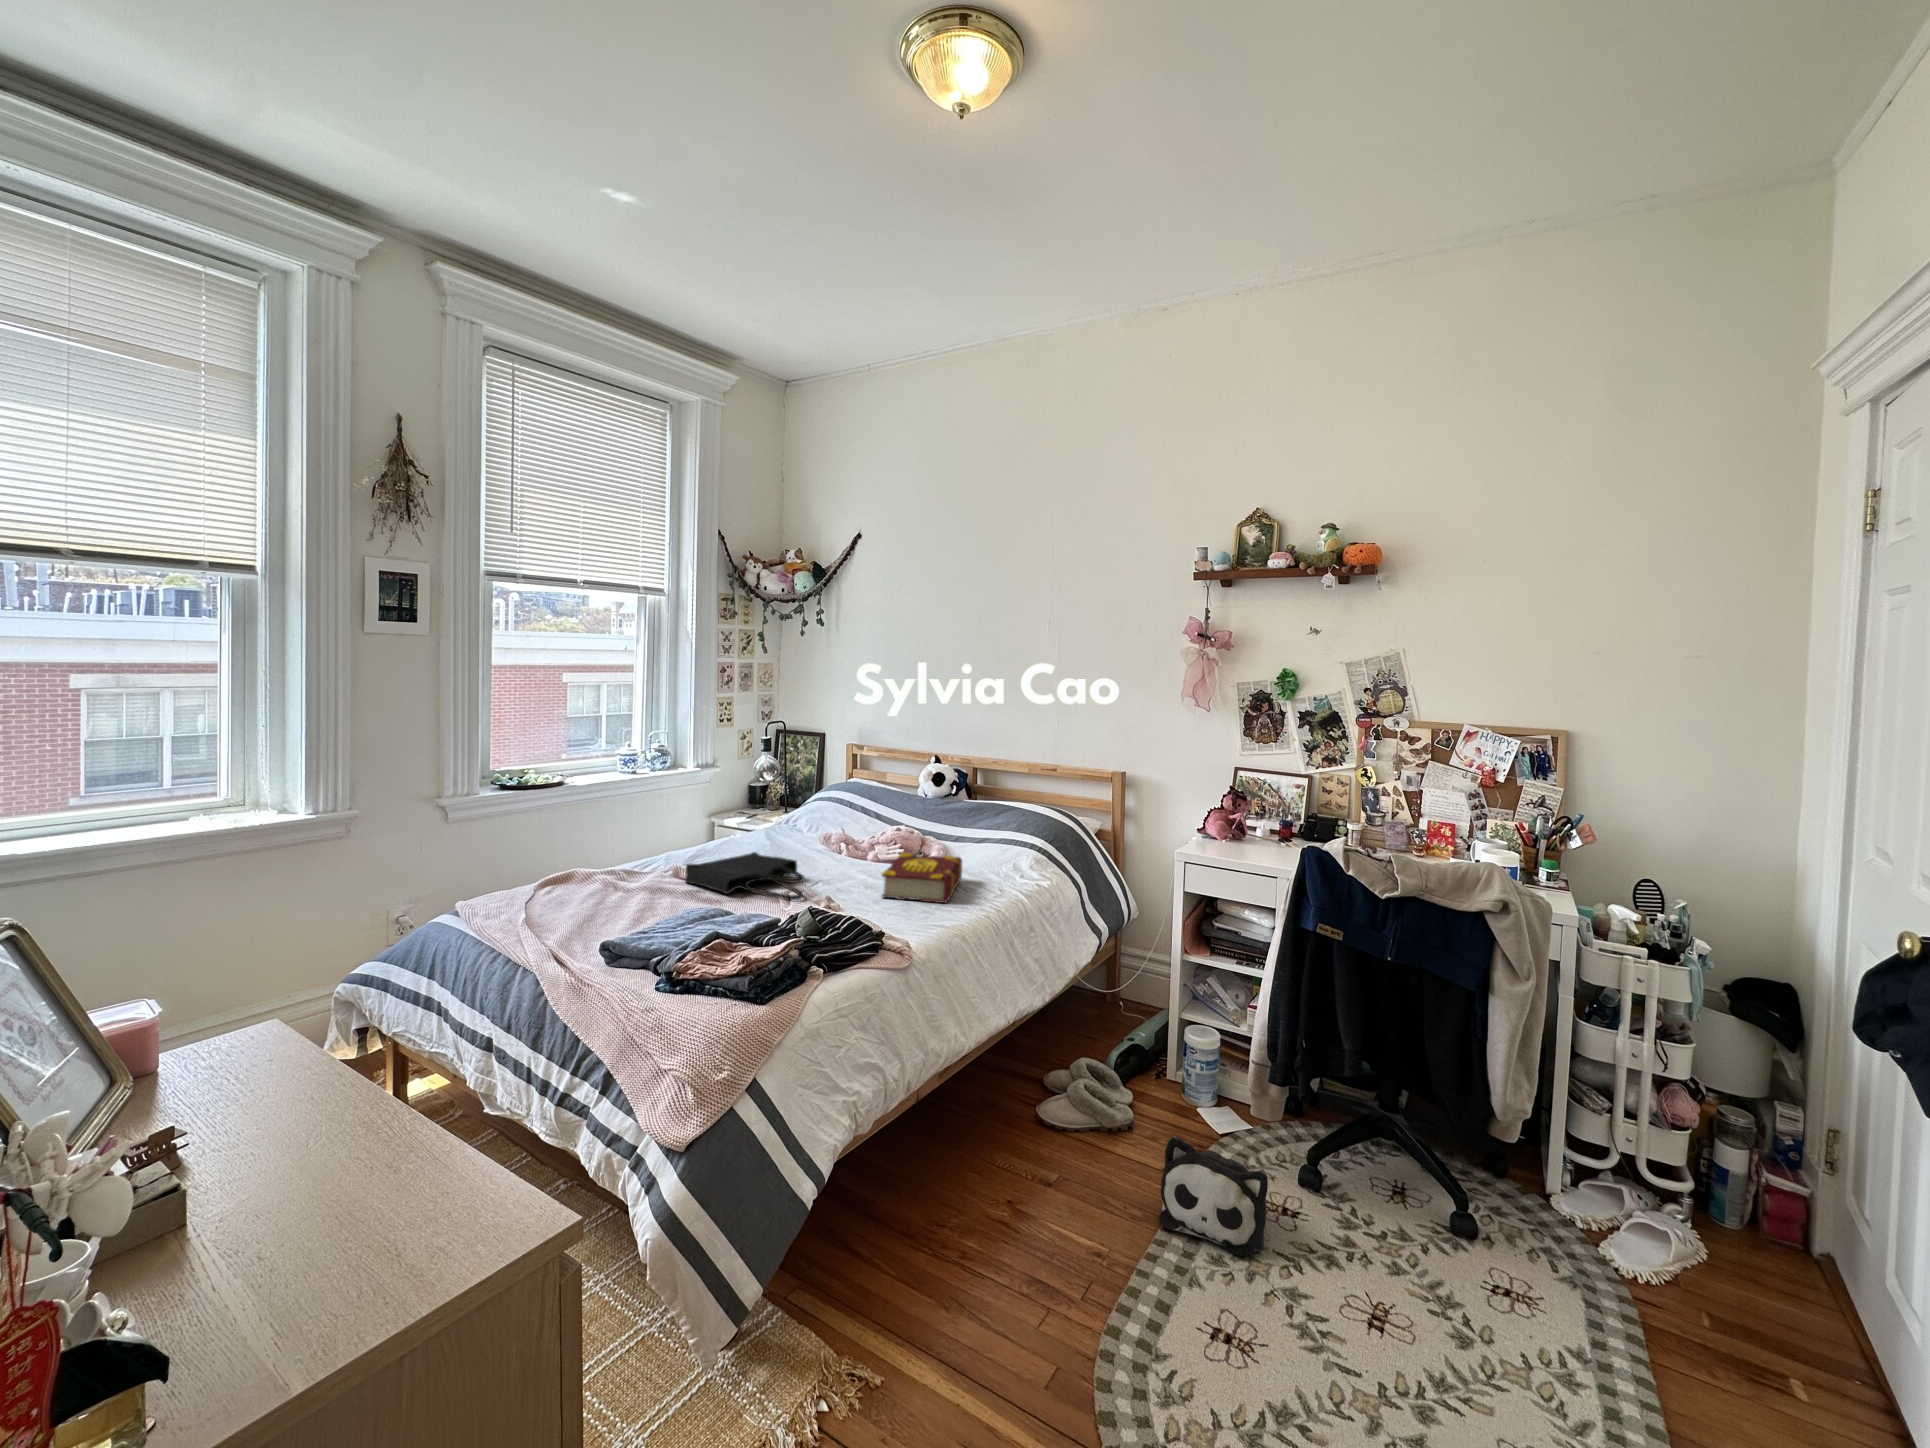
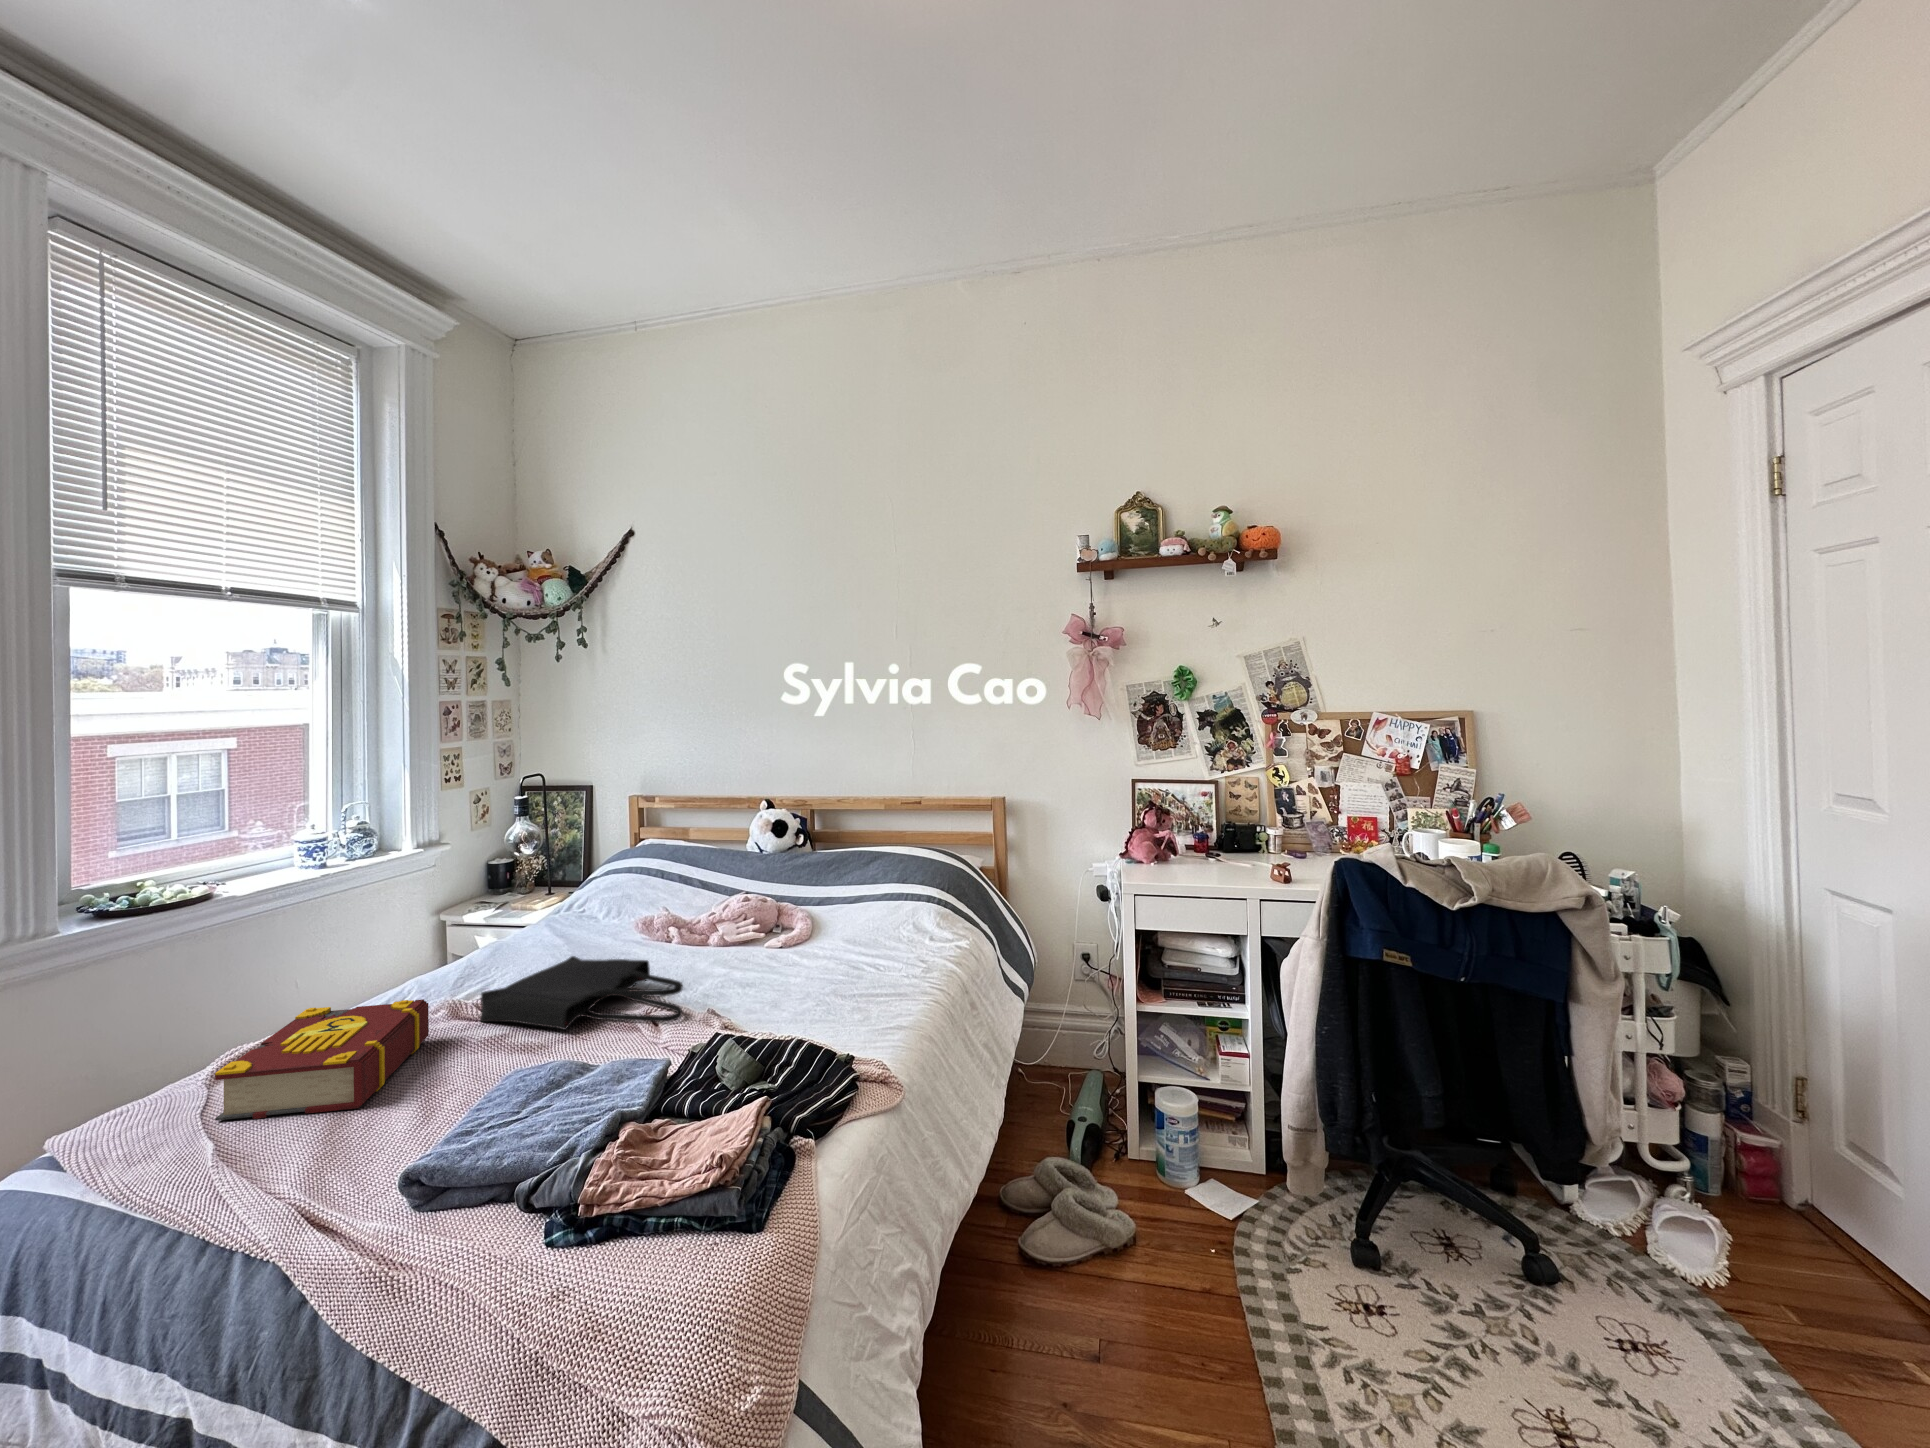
book: present [882,853,962,903] -> present [215,999,429,1120]
plush toy: present [1159,1136,1268,1256] -> none [1235,1252,1387,1397]

